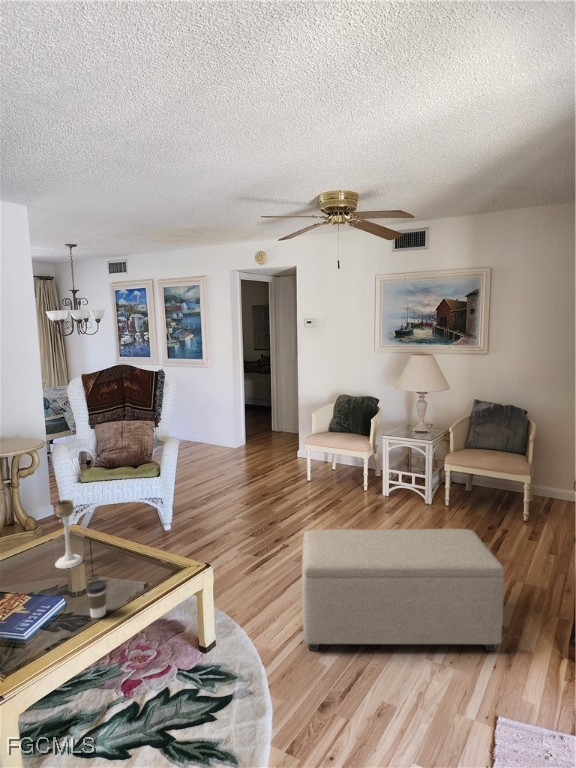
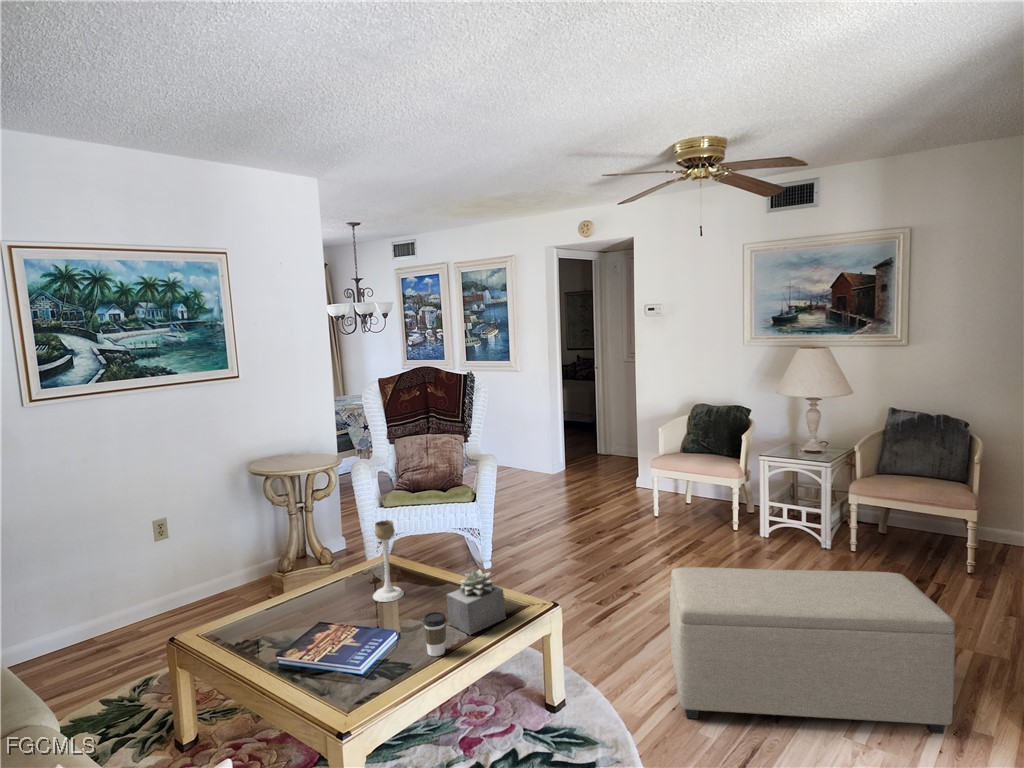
succulent plant: none [112,540,164,597] -> present [446,569,506,634]

